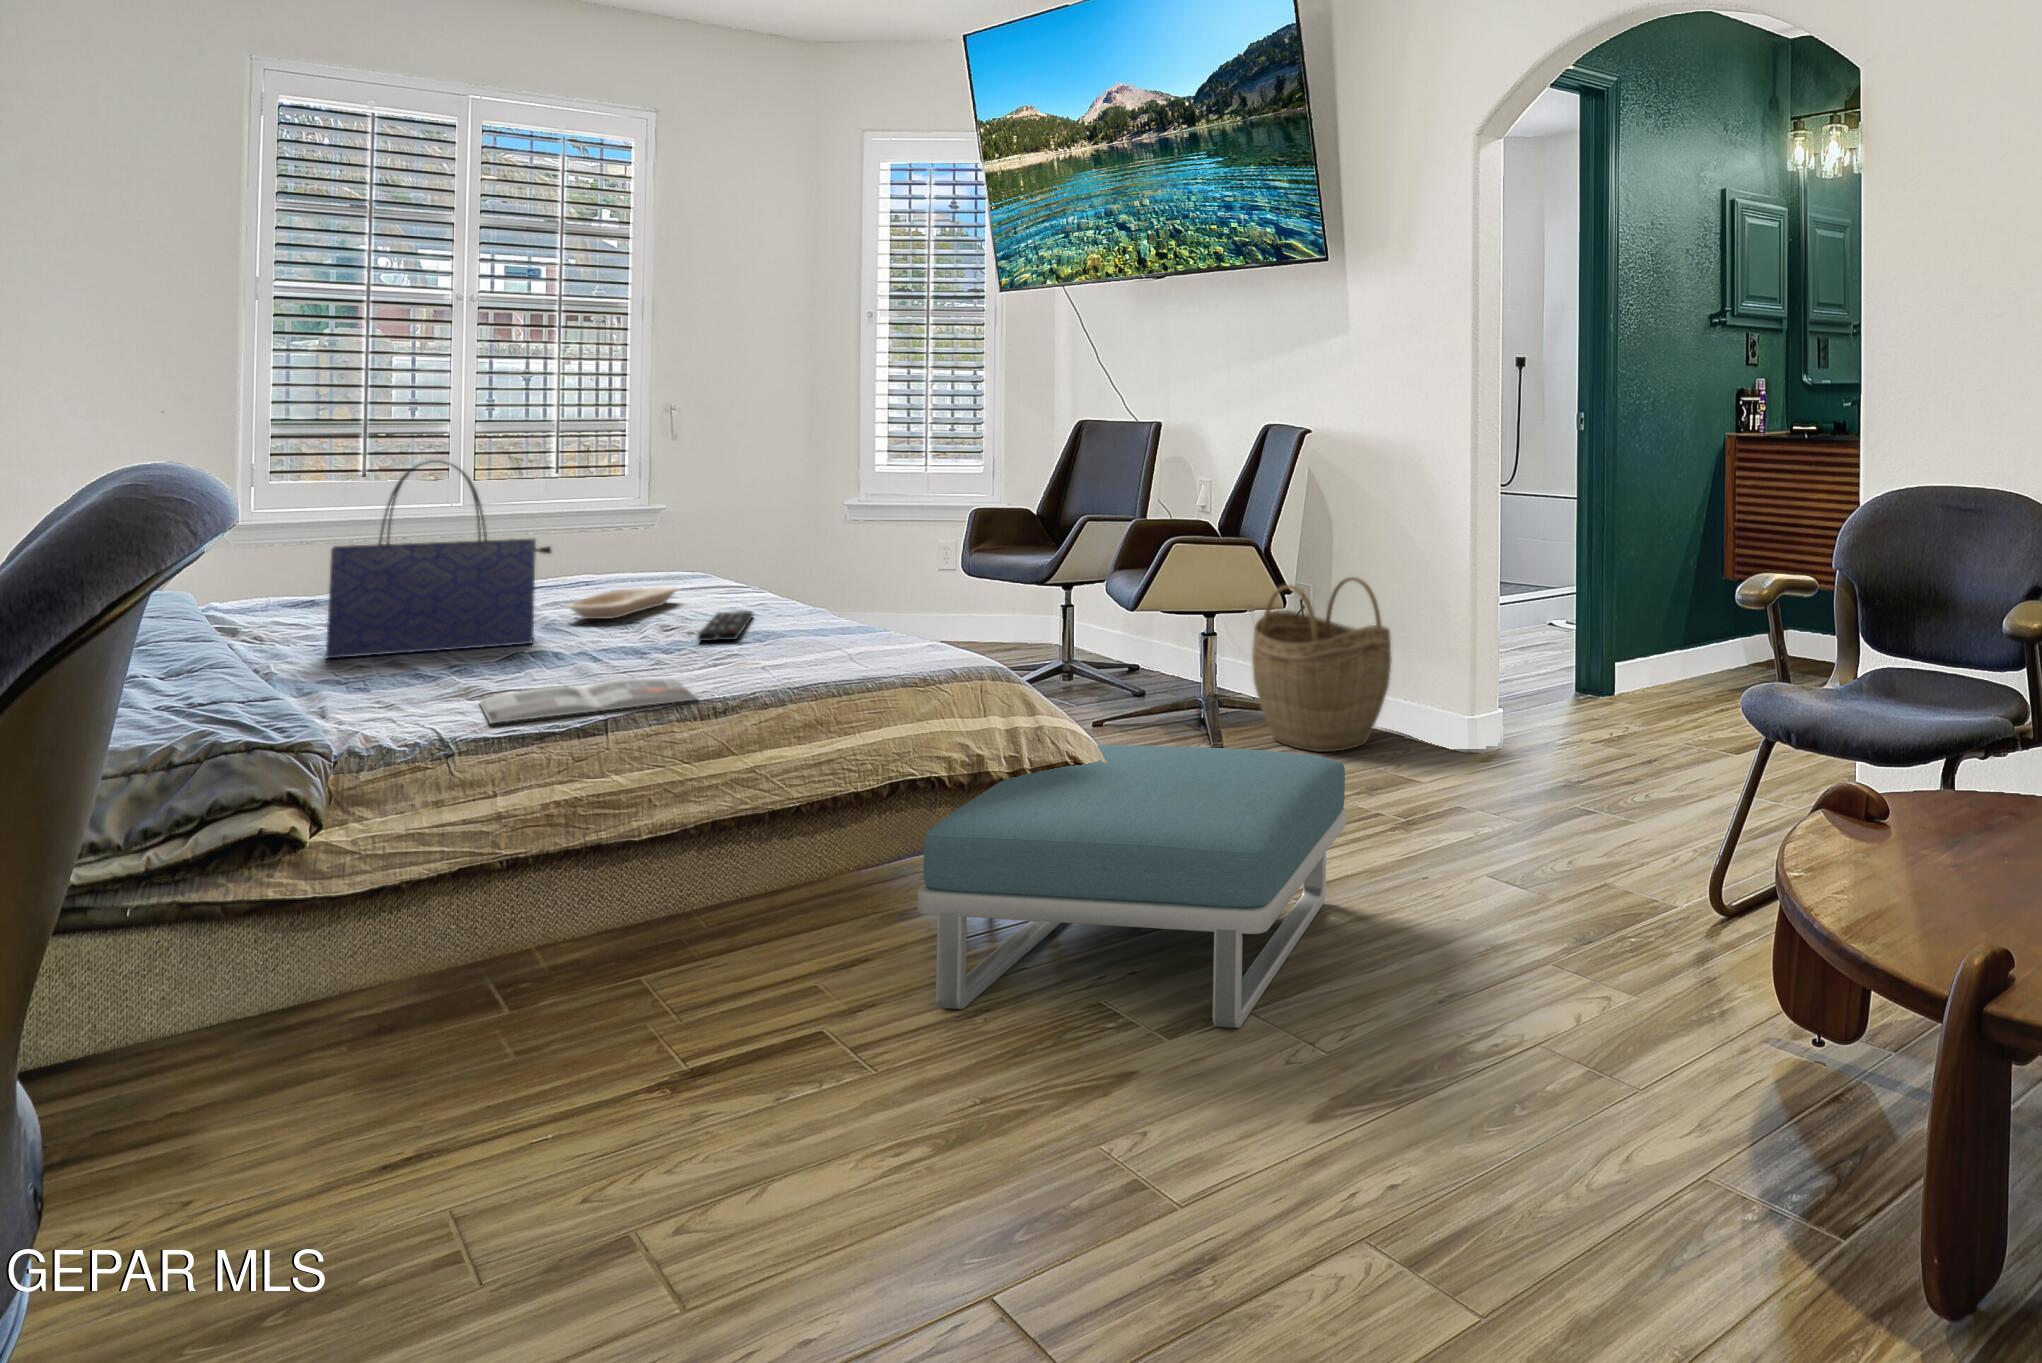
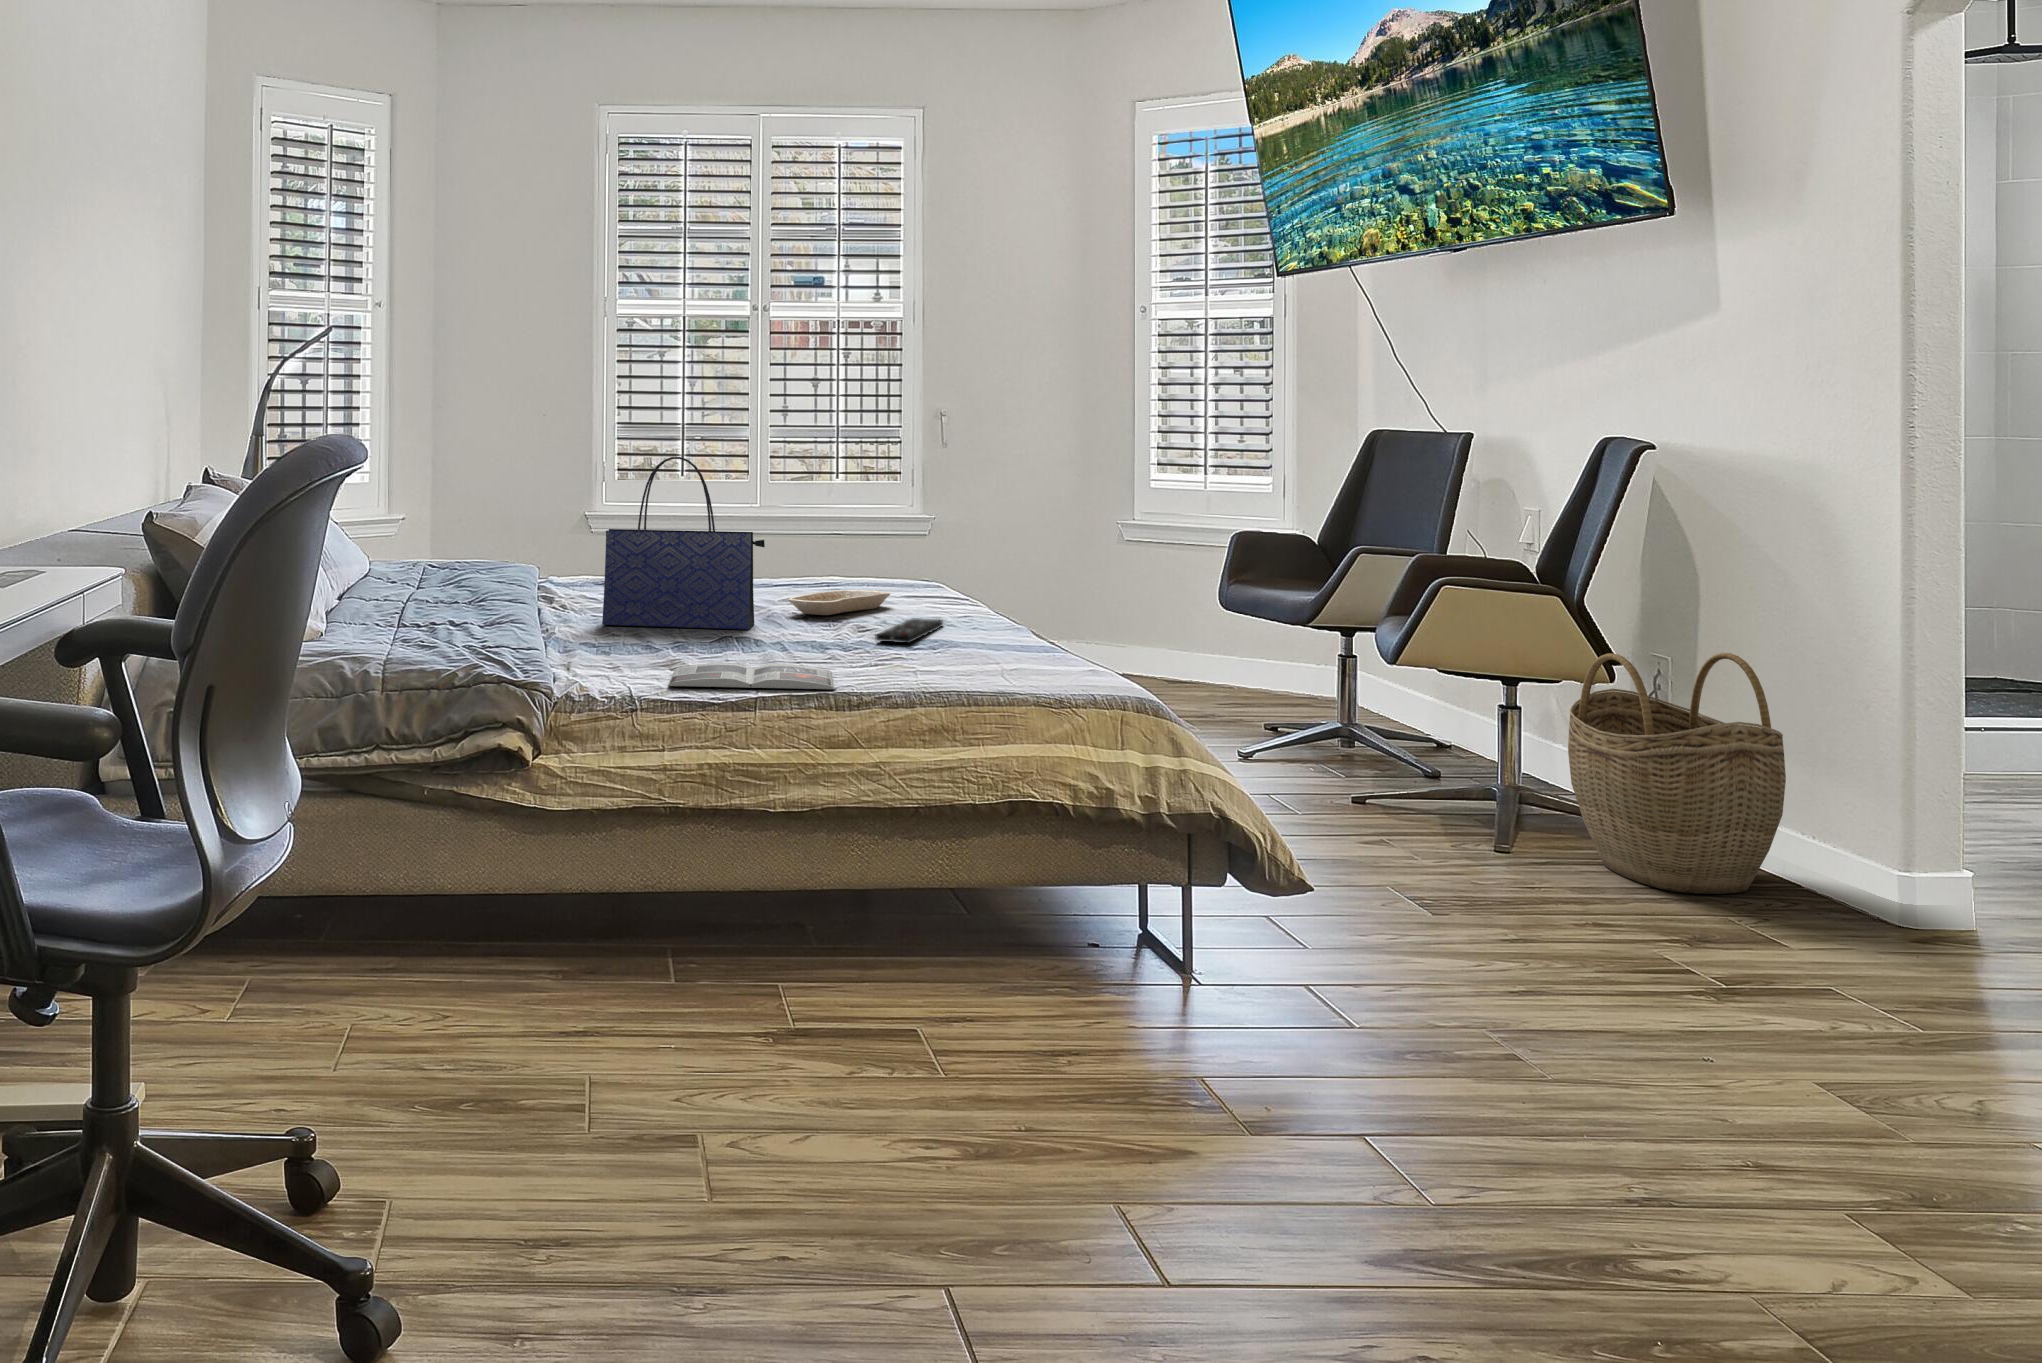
footstool: present [918,745,1346,1028] -> none [1009,802,1572,1156]

